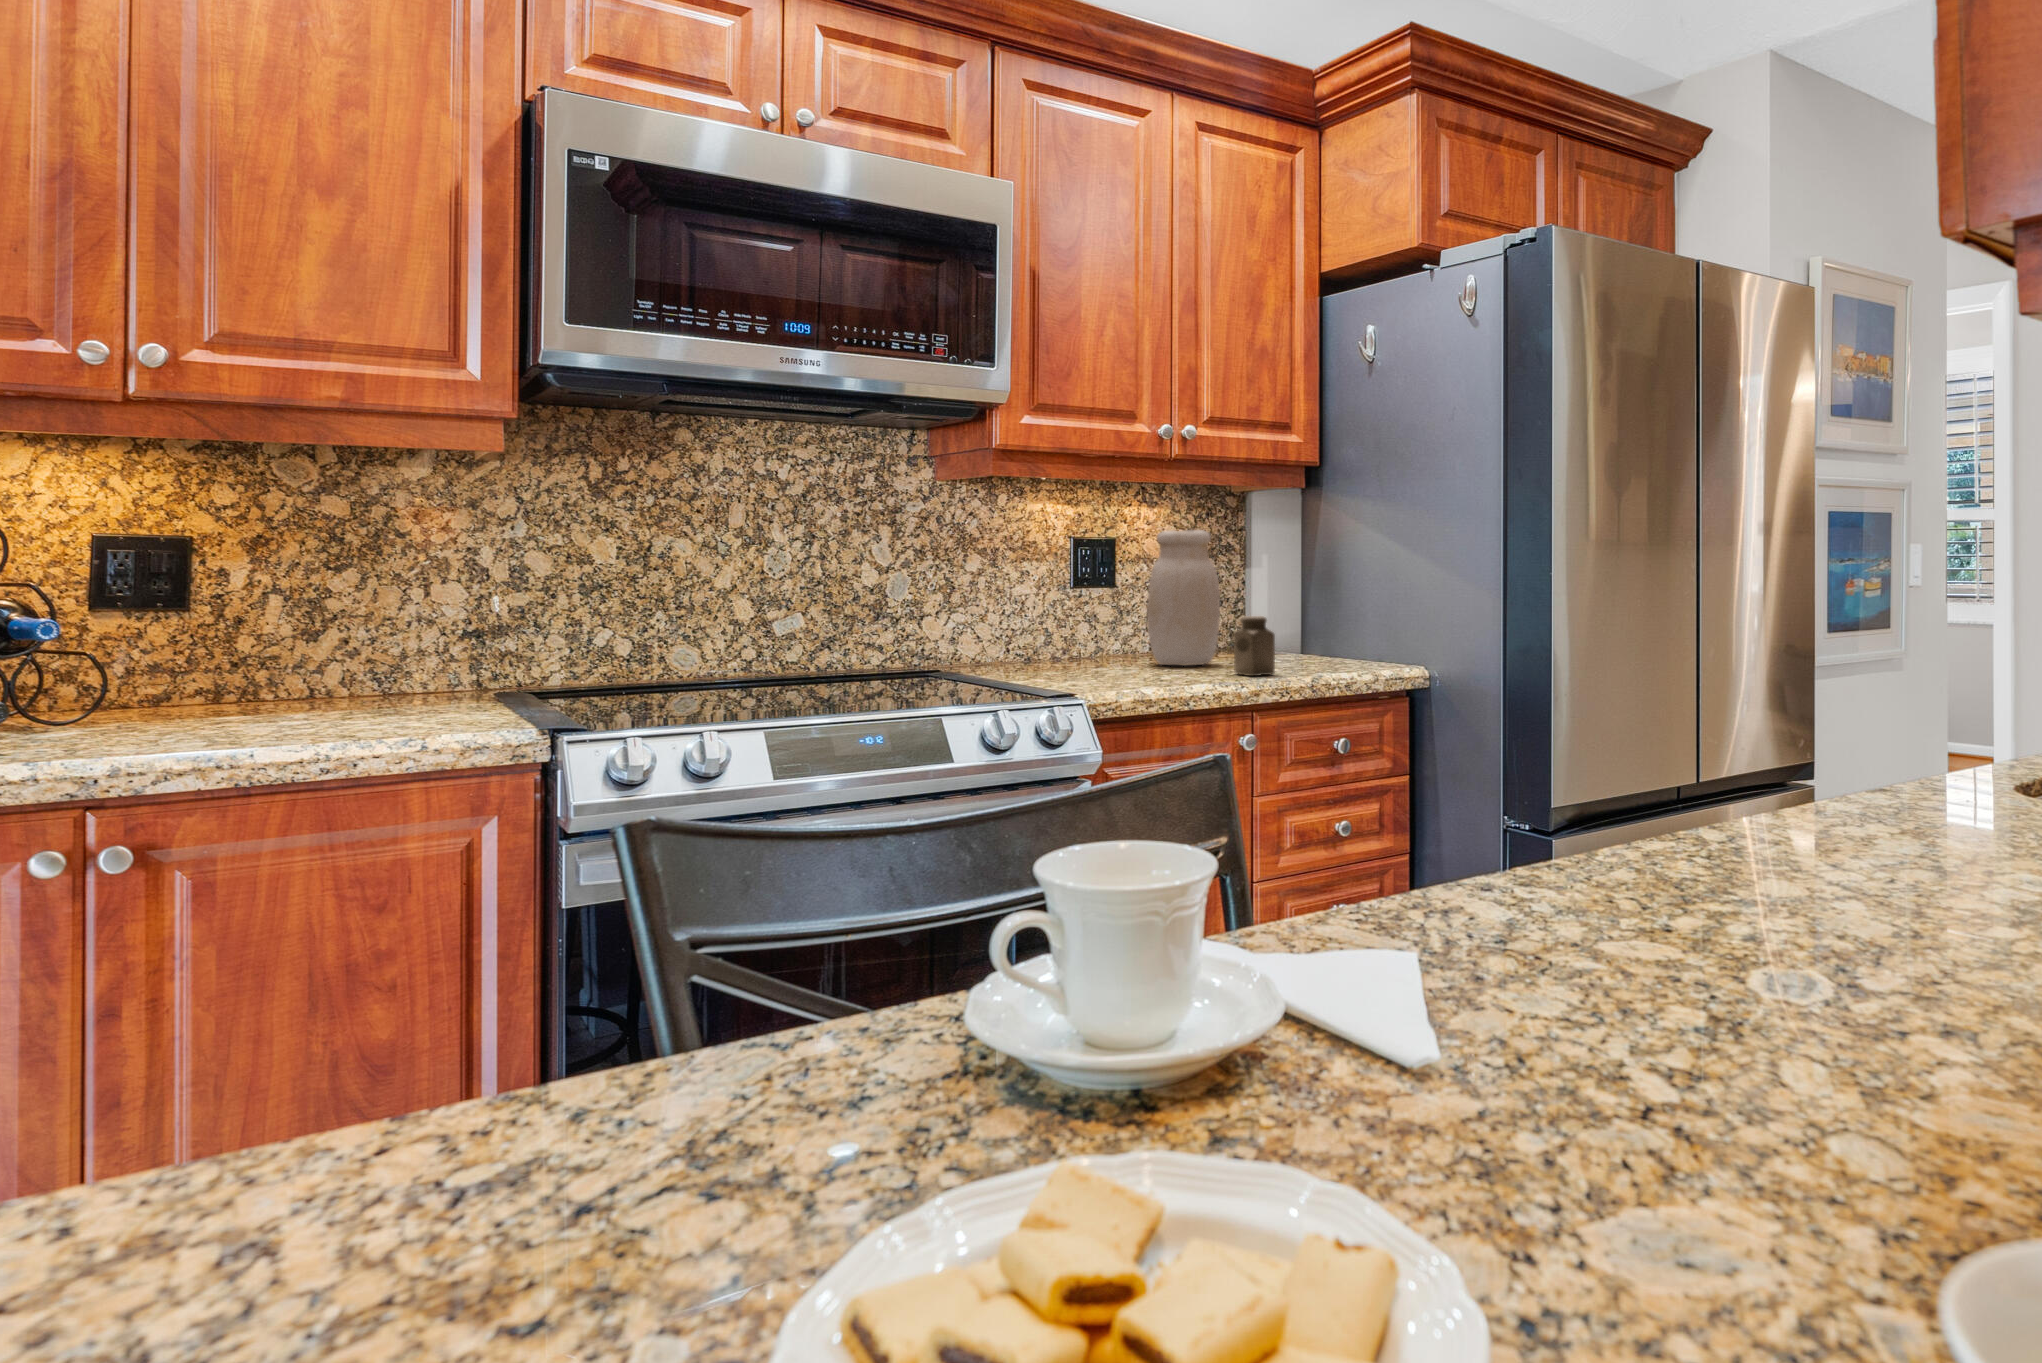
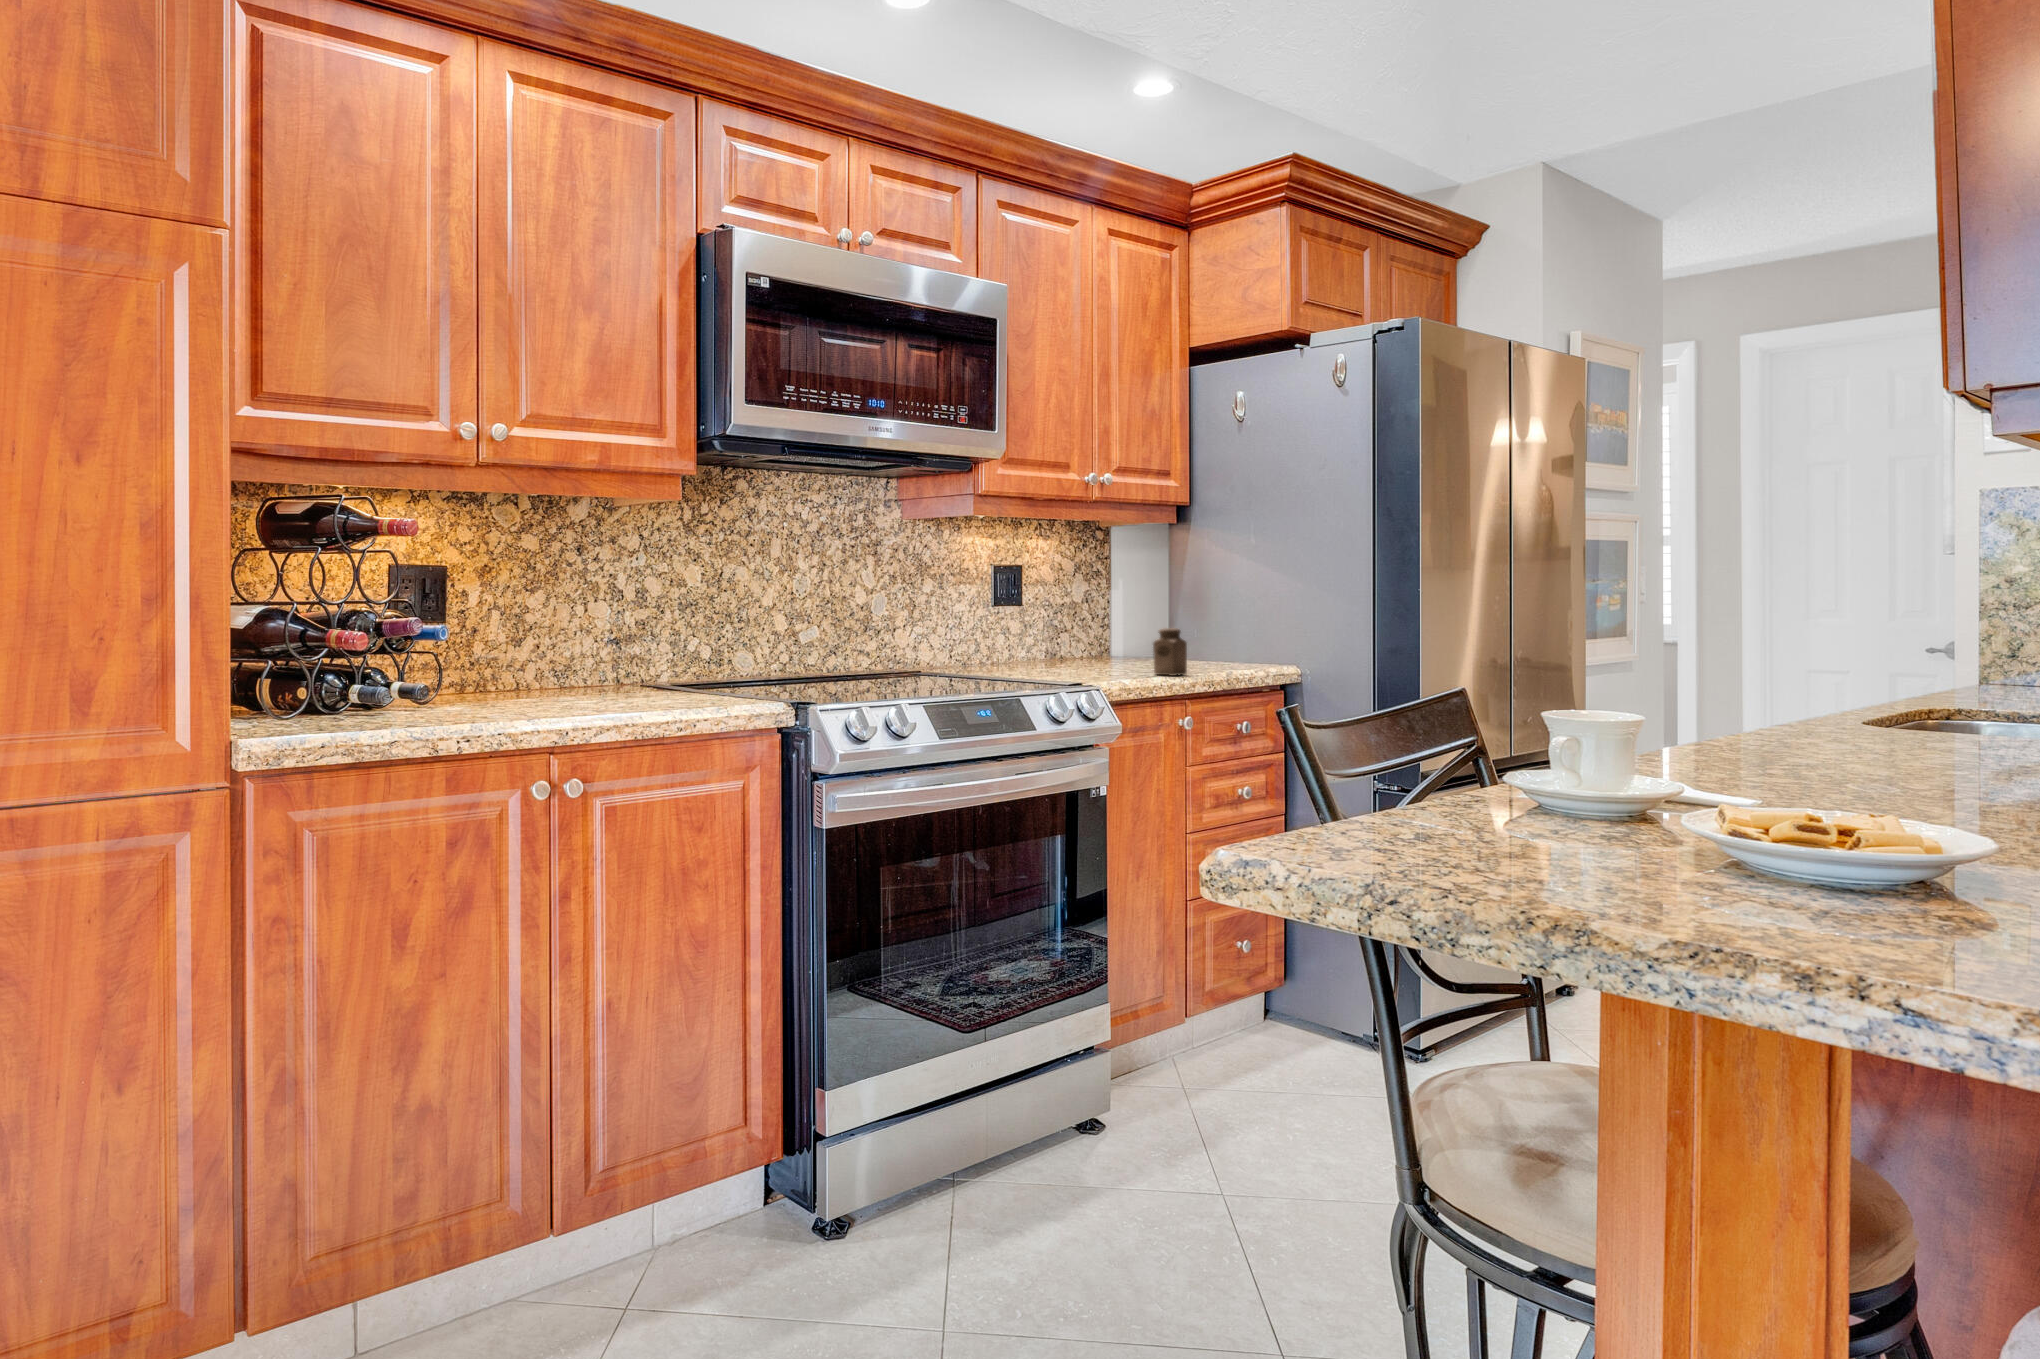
jar: present [1147,530,1220,666] -> none [1065,560,1125,669]

